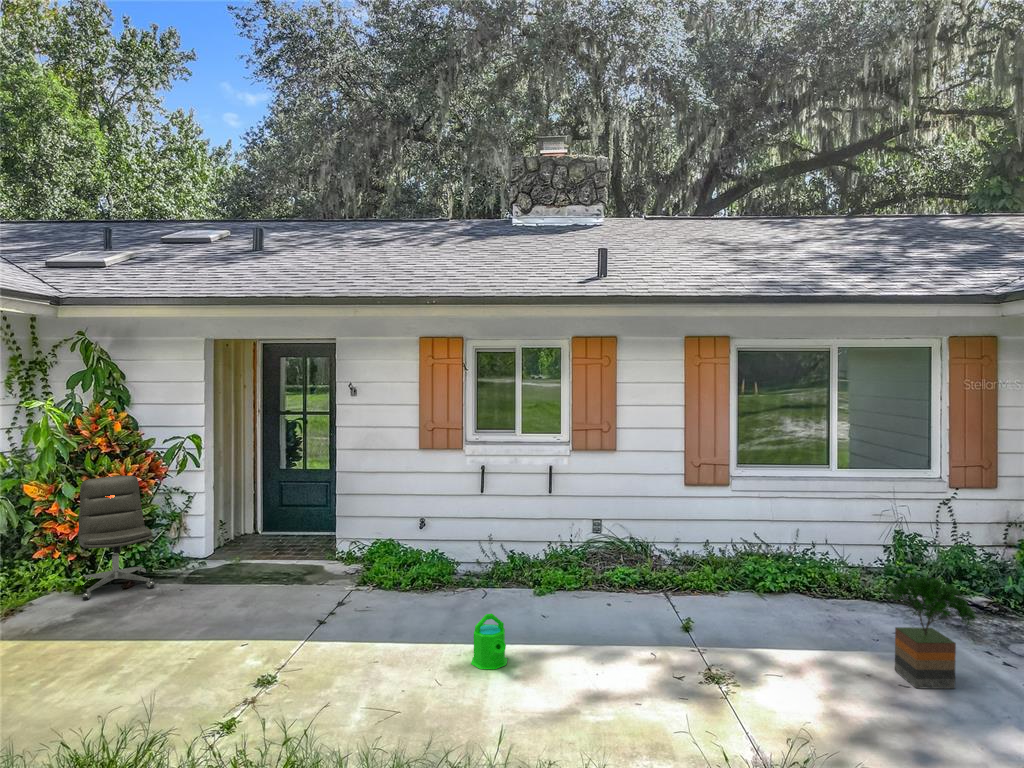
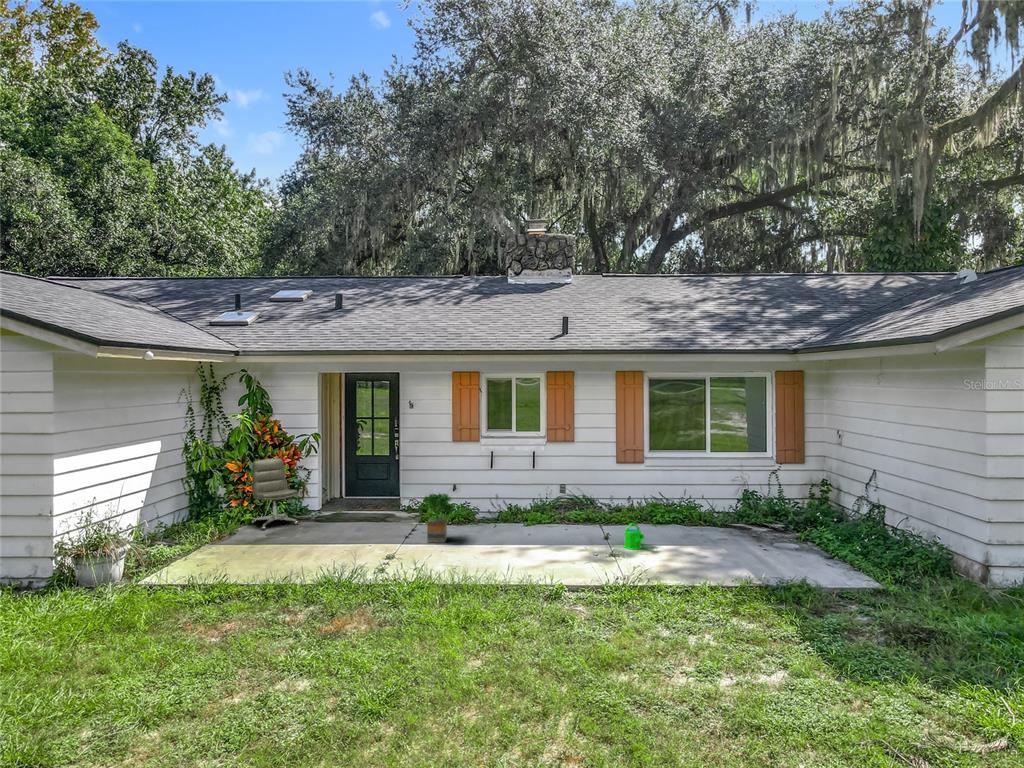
potted tree: present [888,577,977,689] -> present [423,494,453,543]
watering can: present [471,614,507,670] -> present [624,523,645,549]

